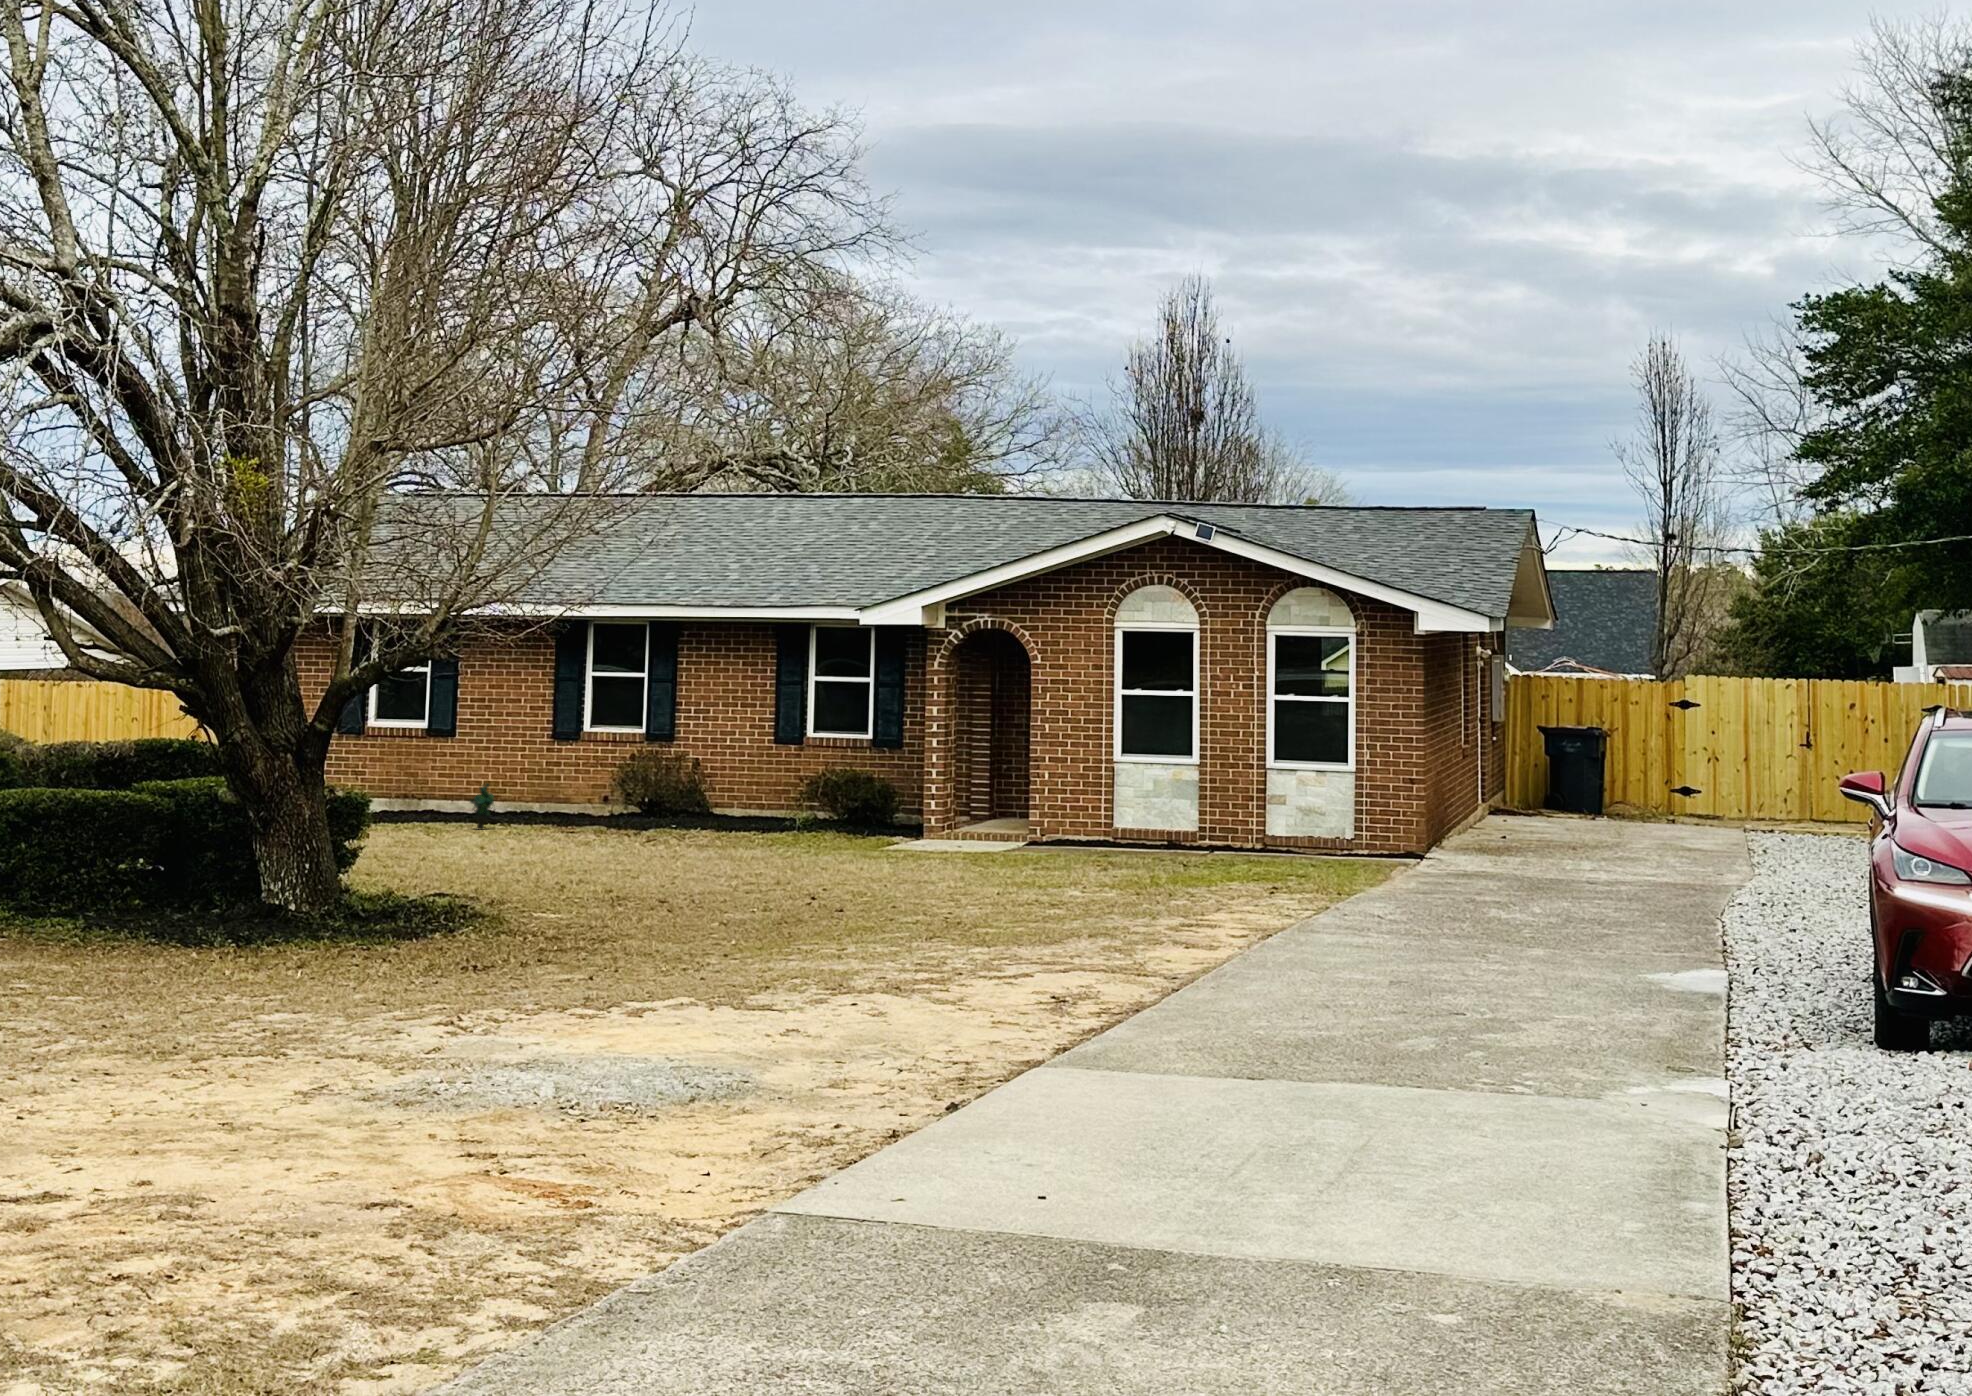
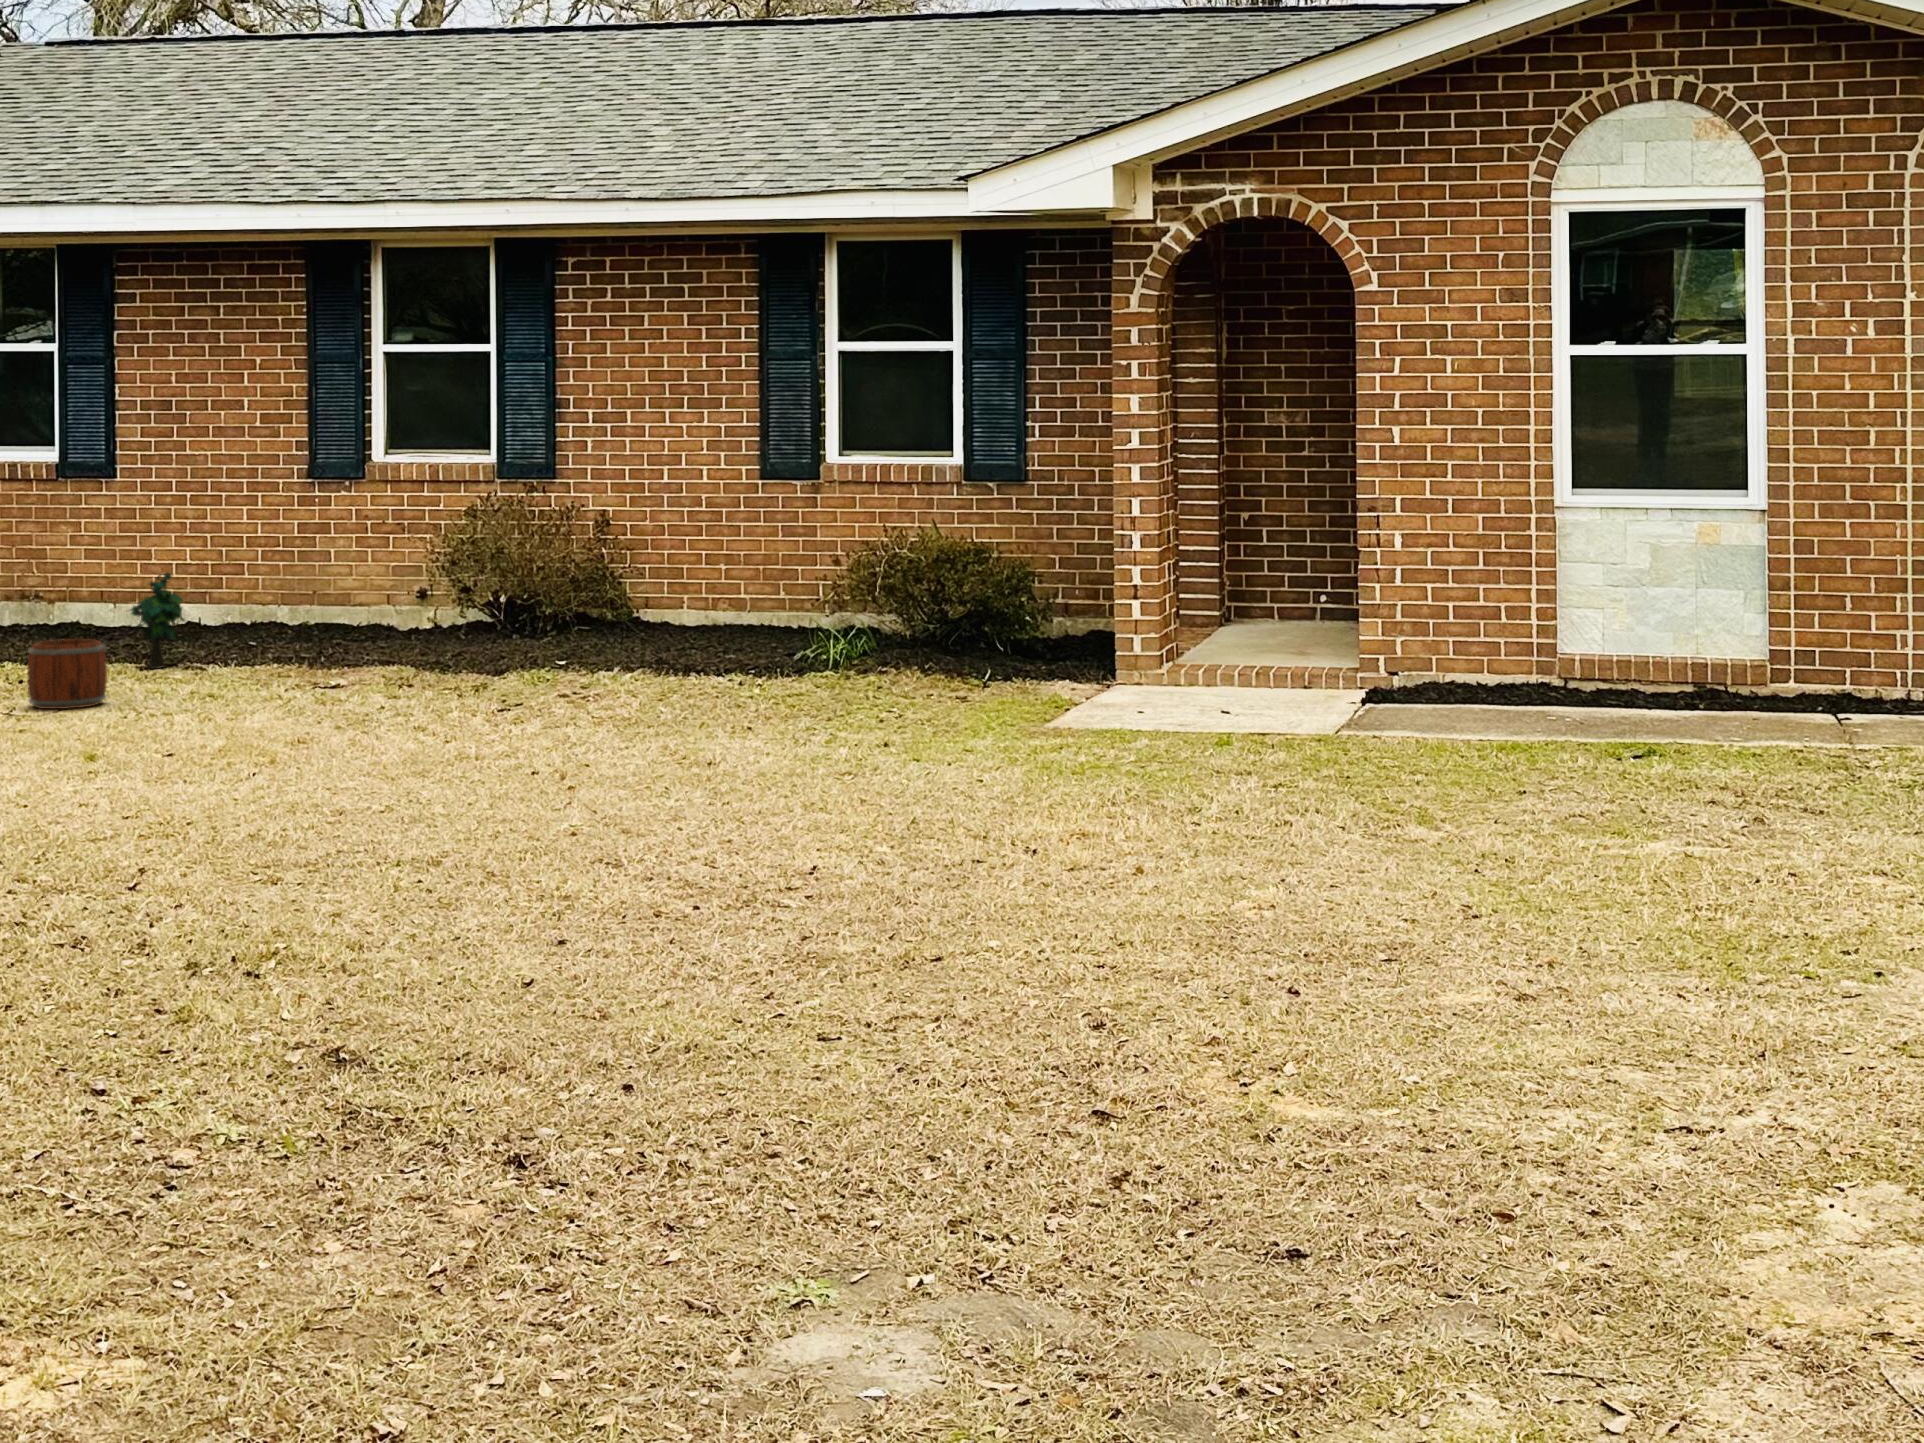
bucket: none [434,810,470,841] -> present [28,639,107,709]

